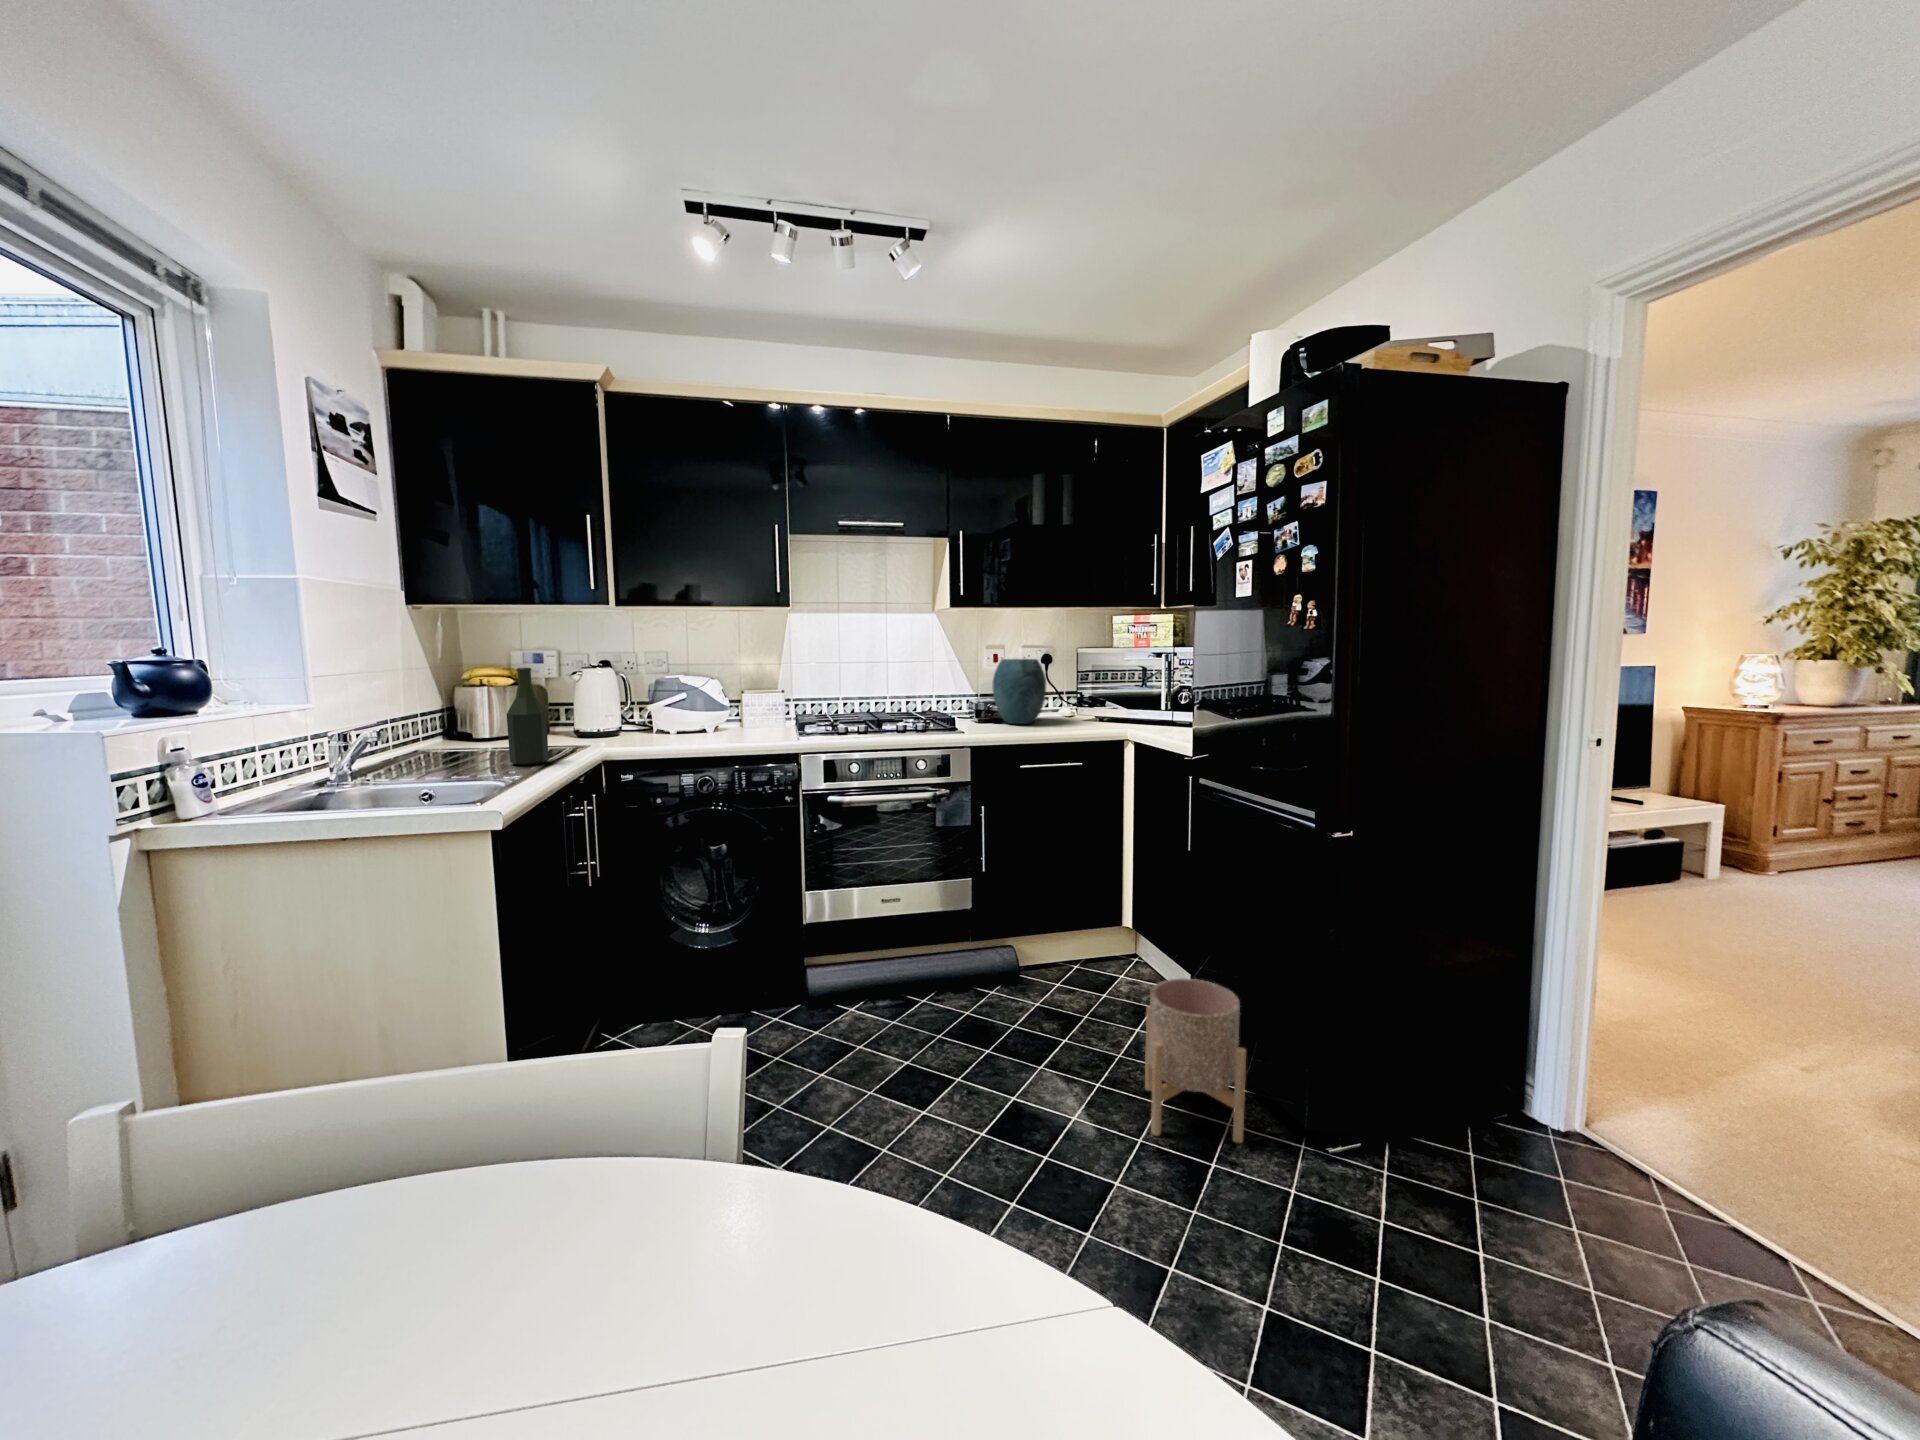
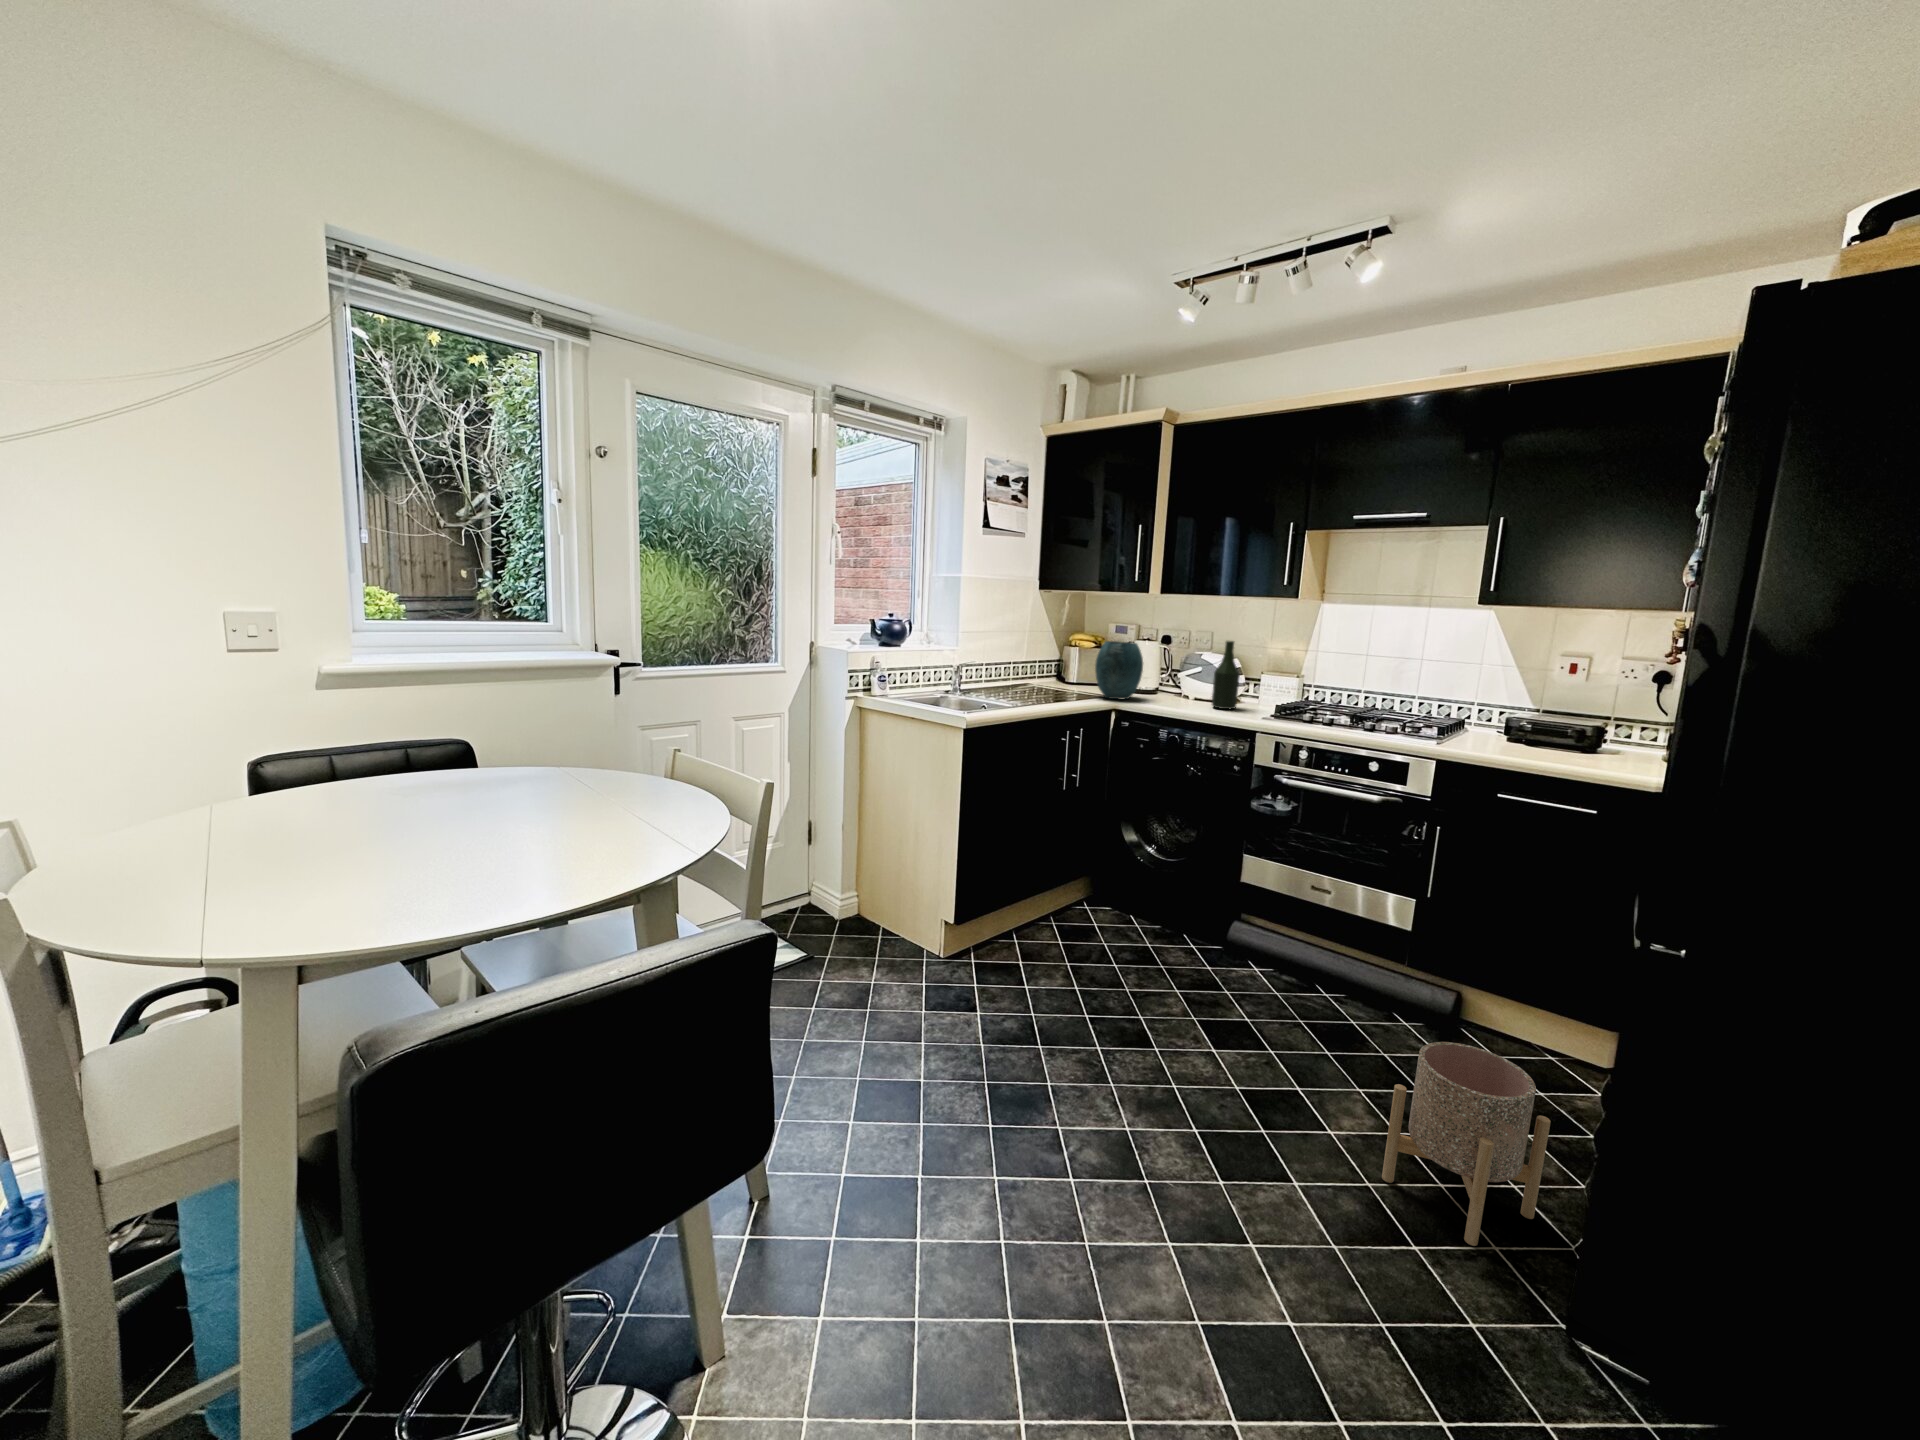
vase: present [993,659,1046,724] -> present [1095,641,1143,699]
bottle: present [507,668,548,765] -> present [1212,641,1240,709]

